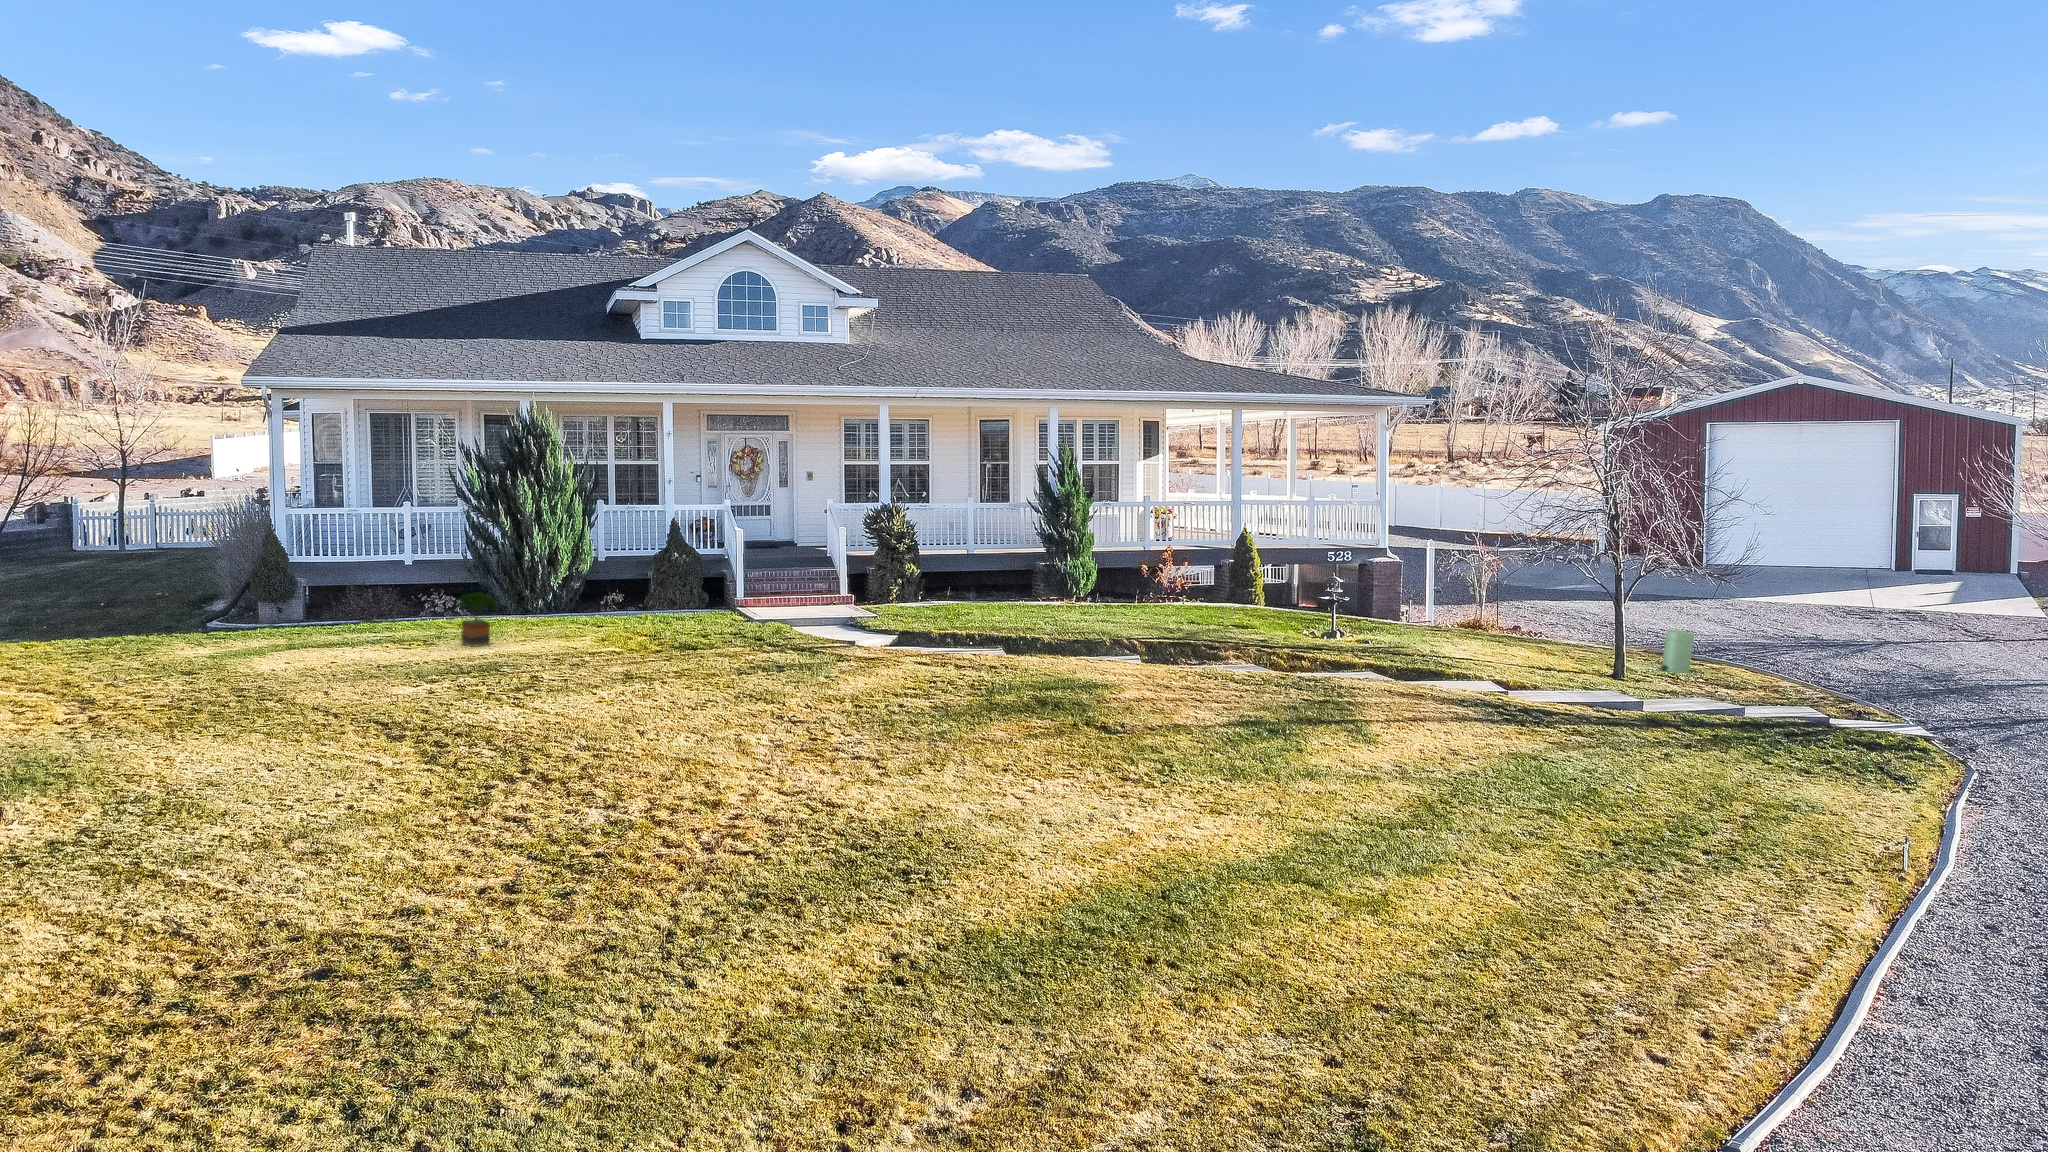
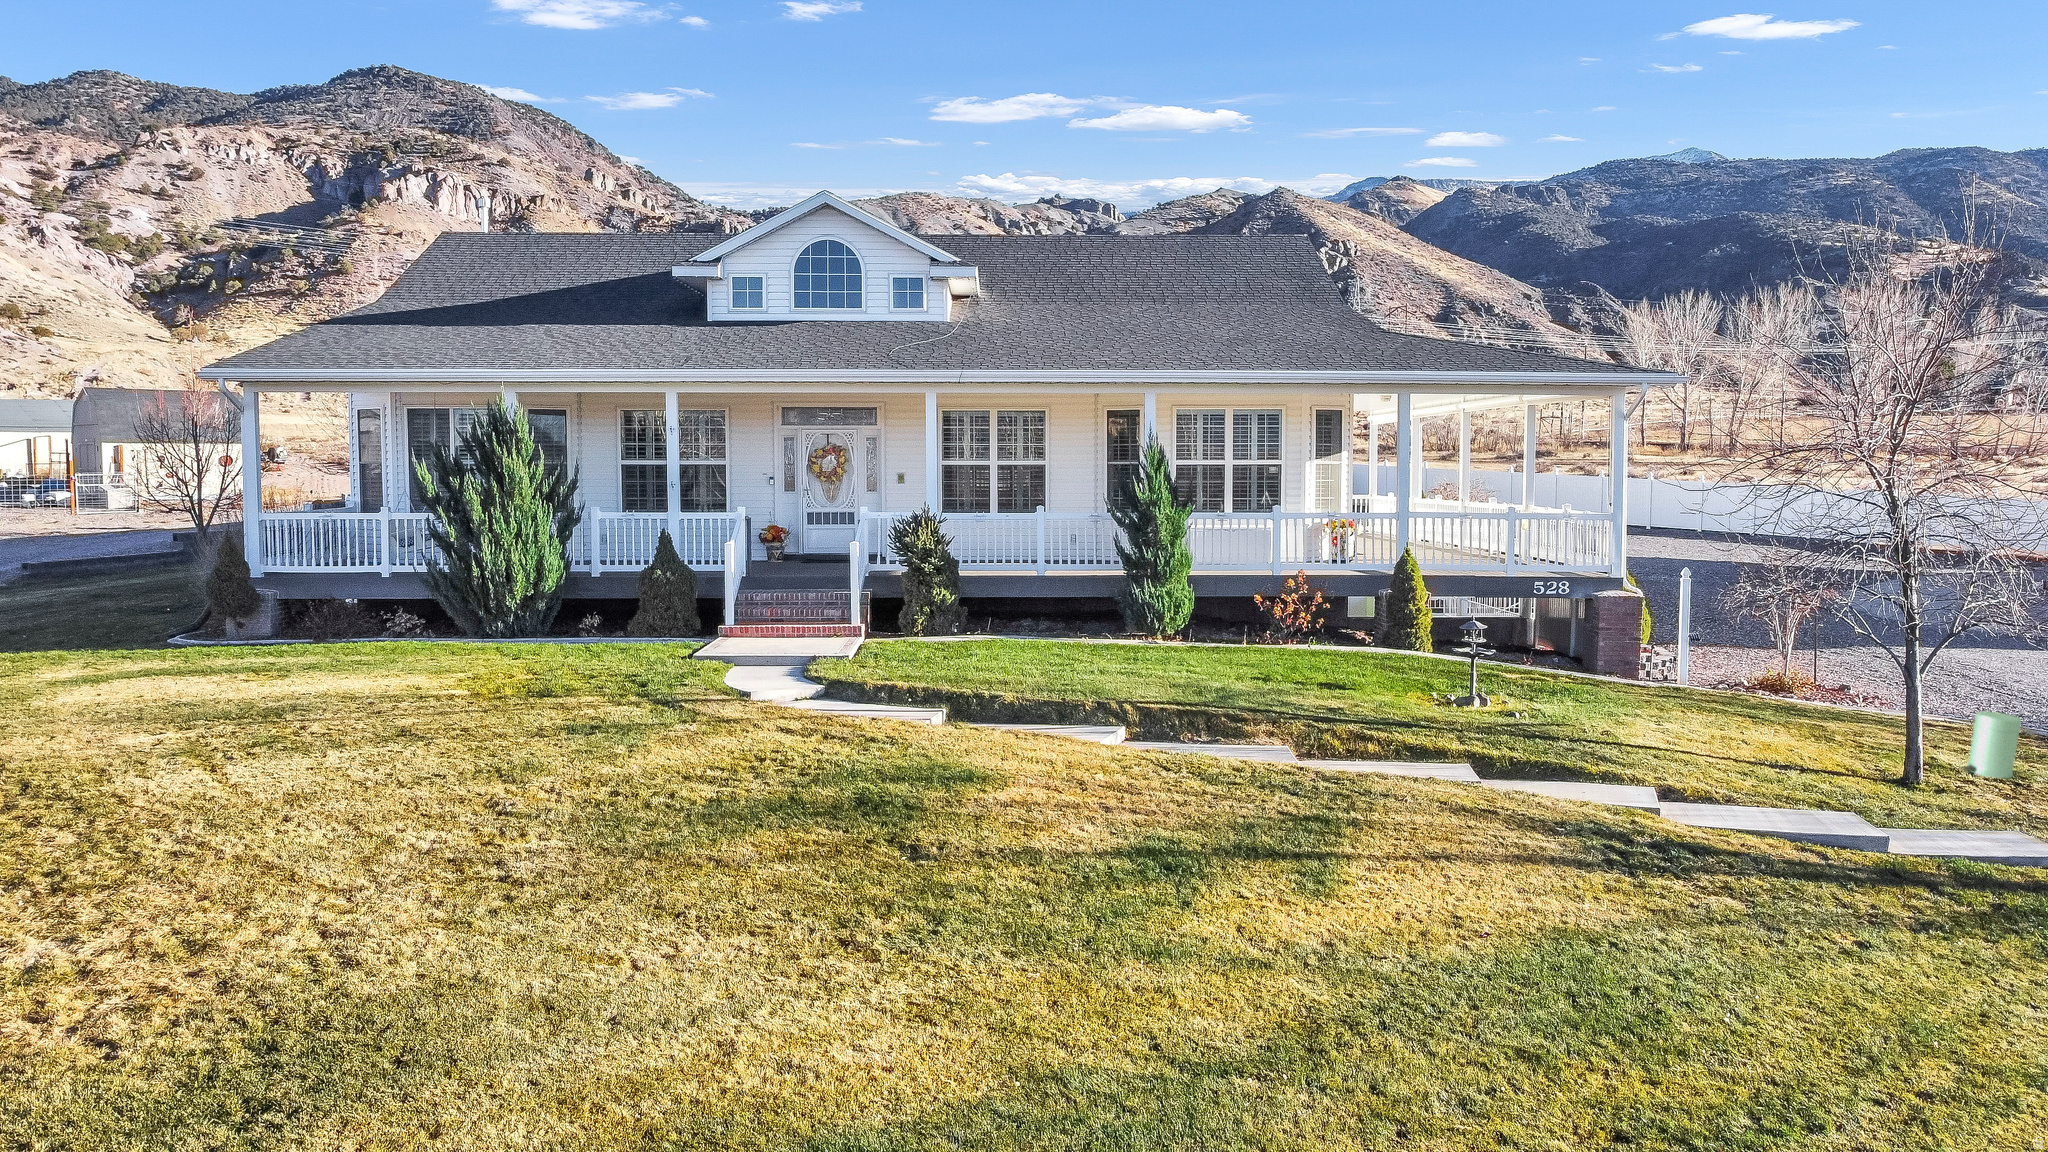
potted tree: present [458,593,498,647] -> none [252,617,305,687]

